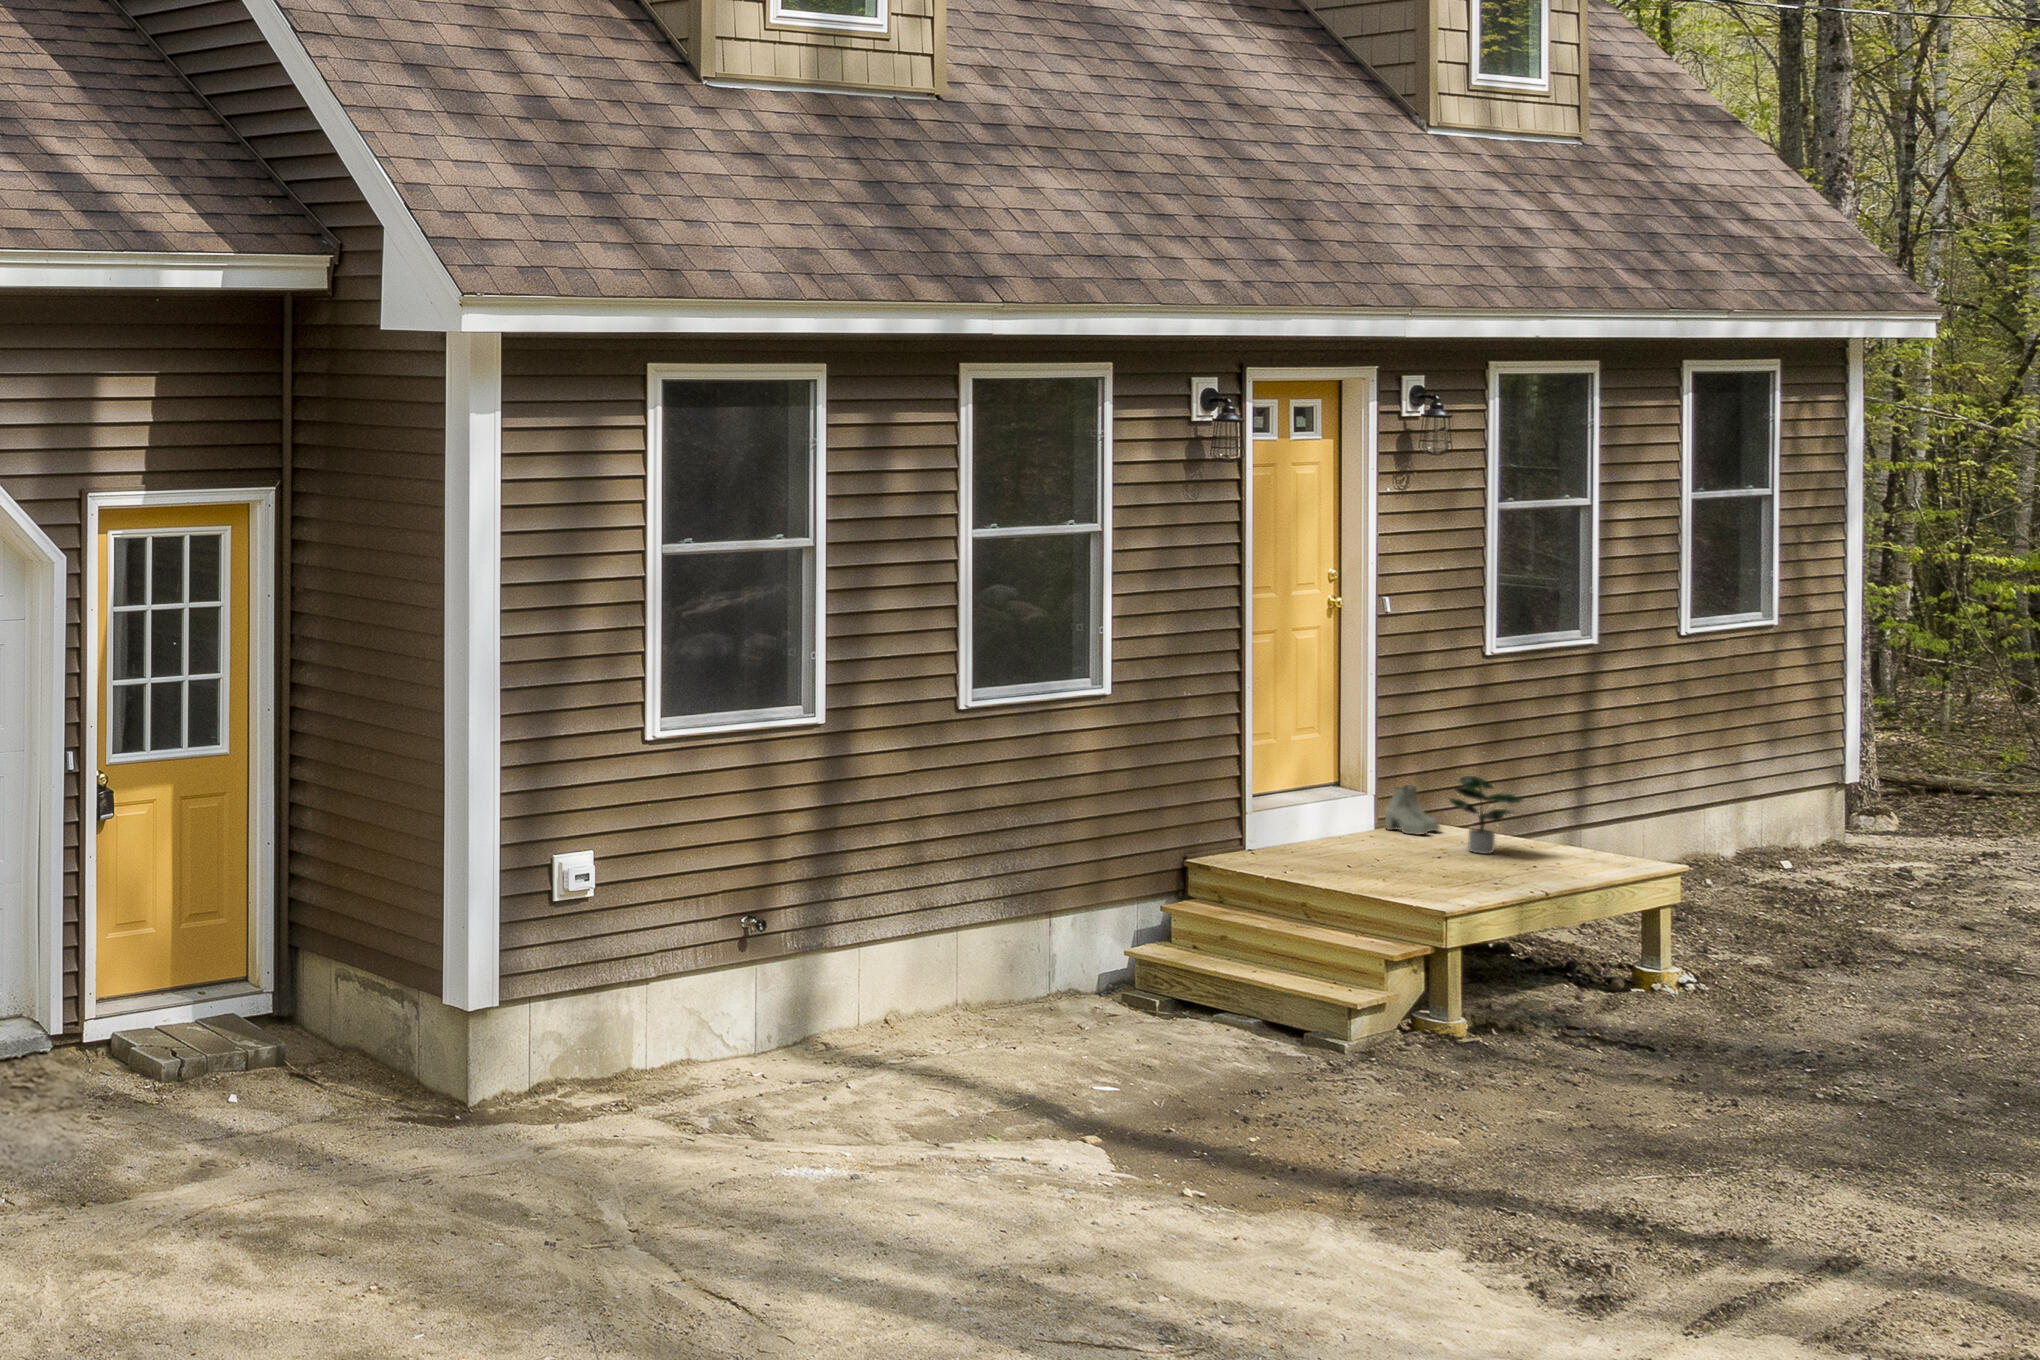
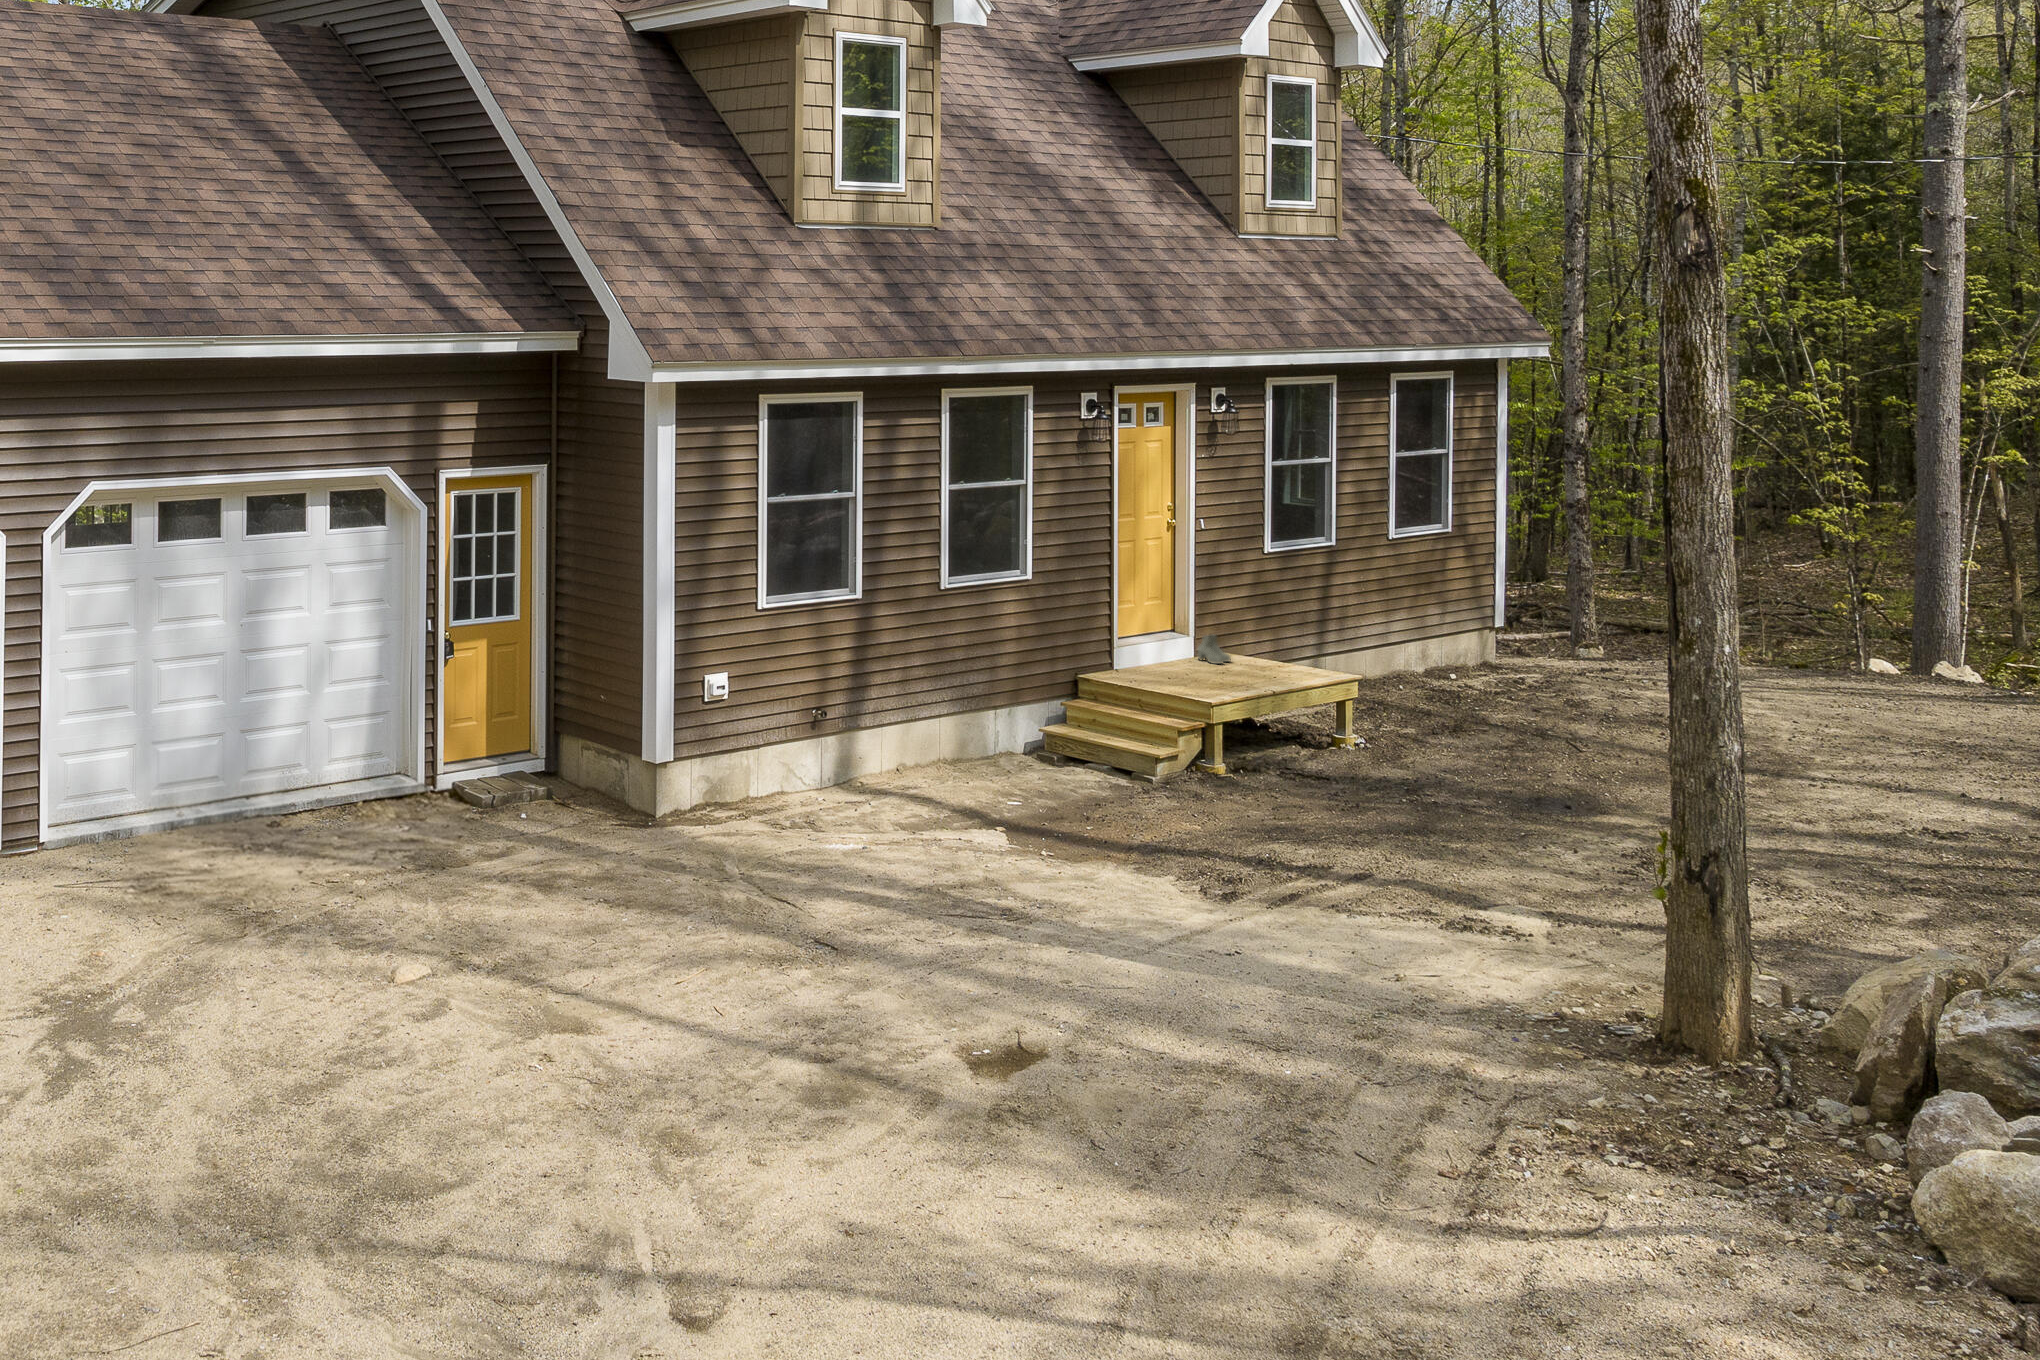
potted plant: present [1449,776,1522,854] -> none [1236,631,1283,678]

